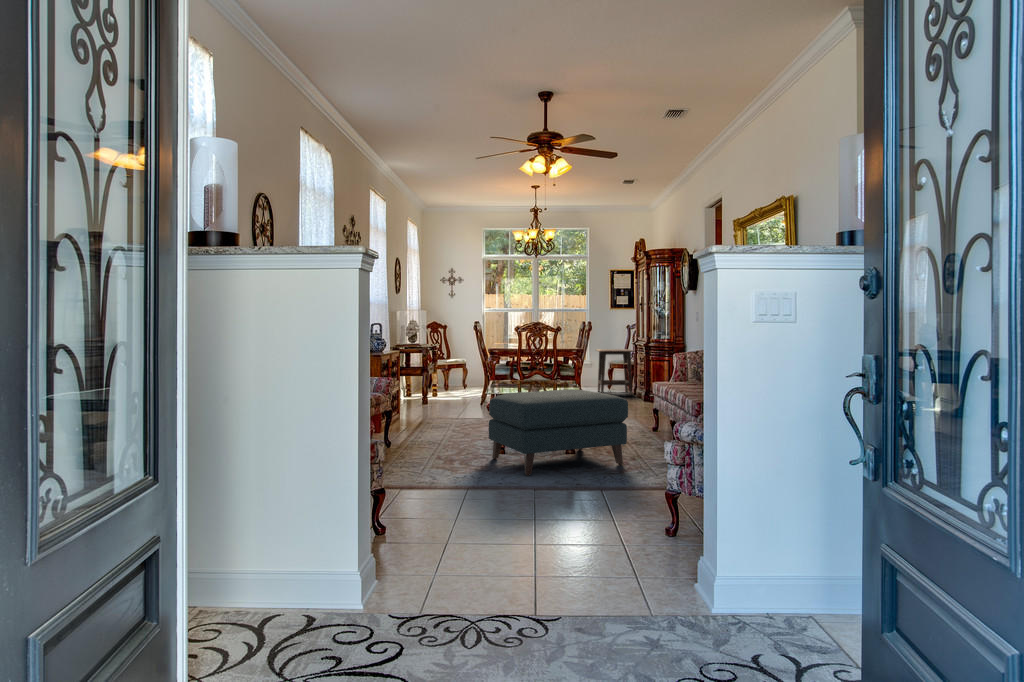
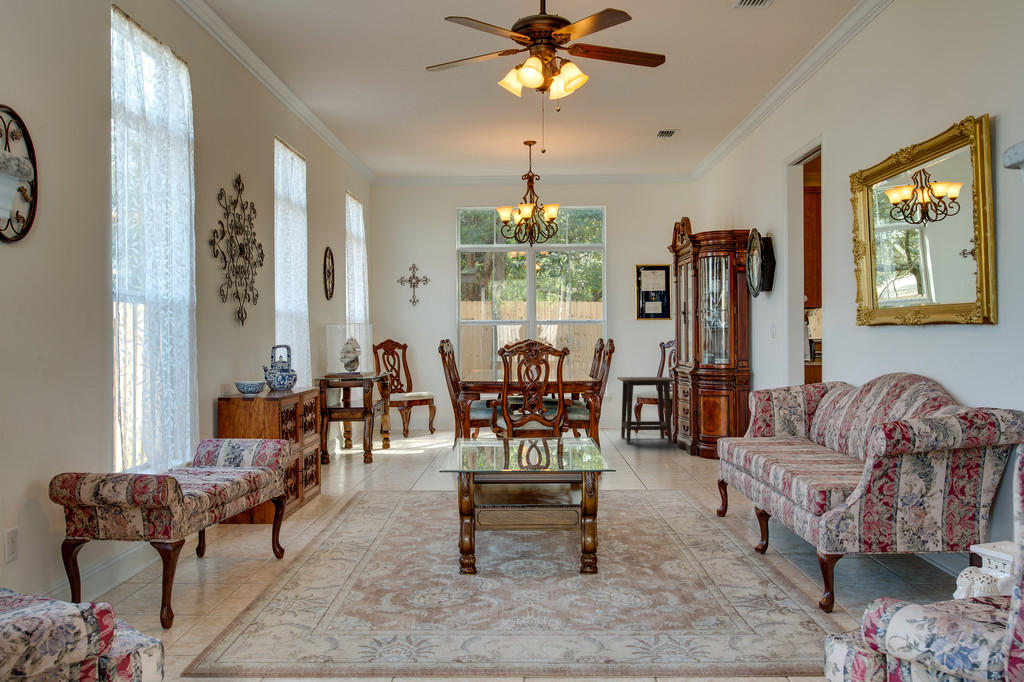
ottoman: present [489,389,628,476] -> none [445,460,694,635]

